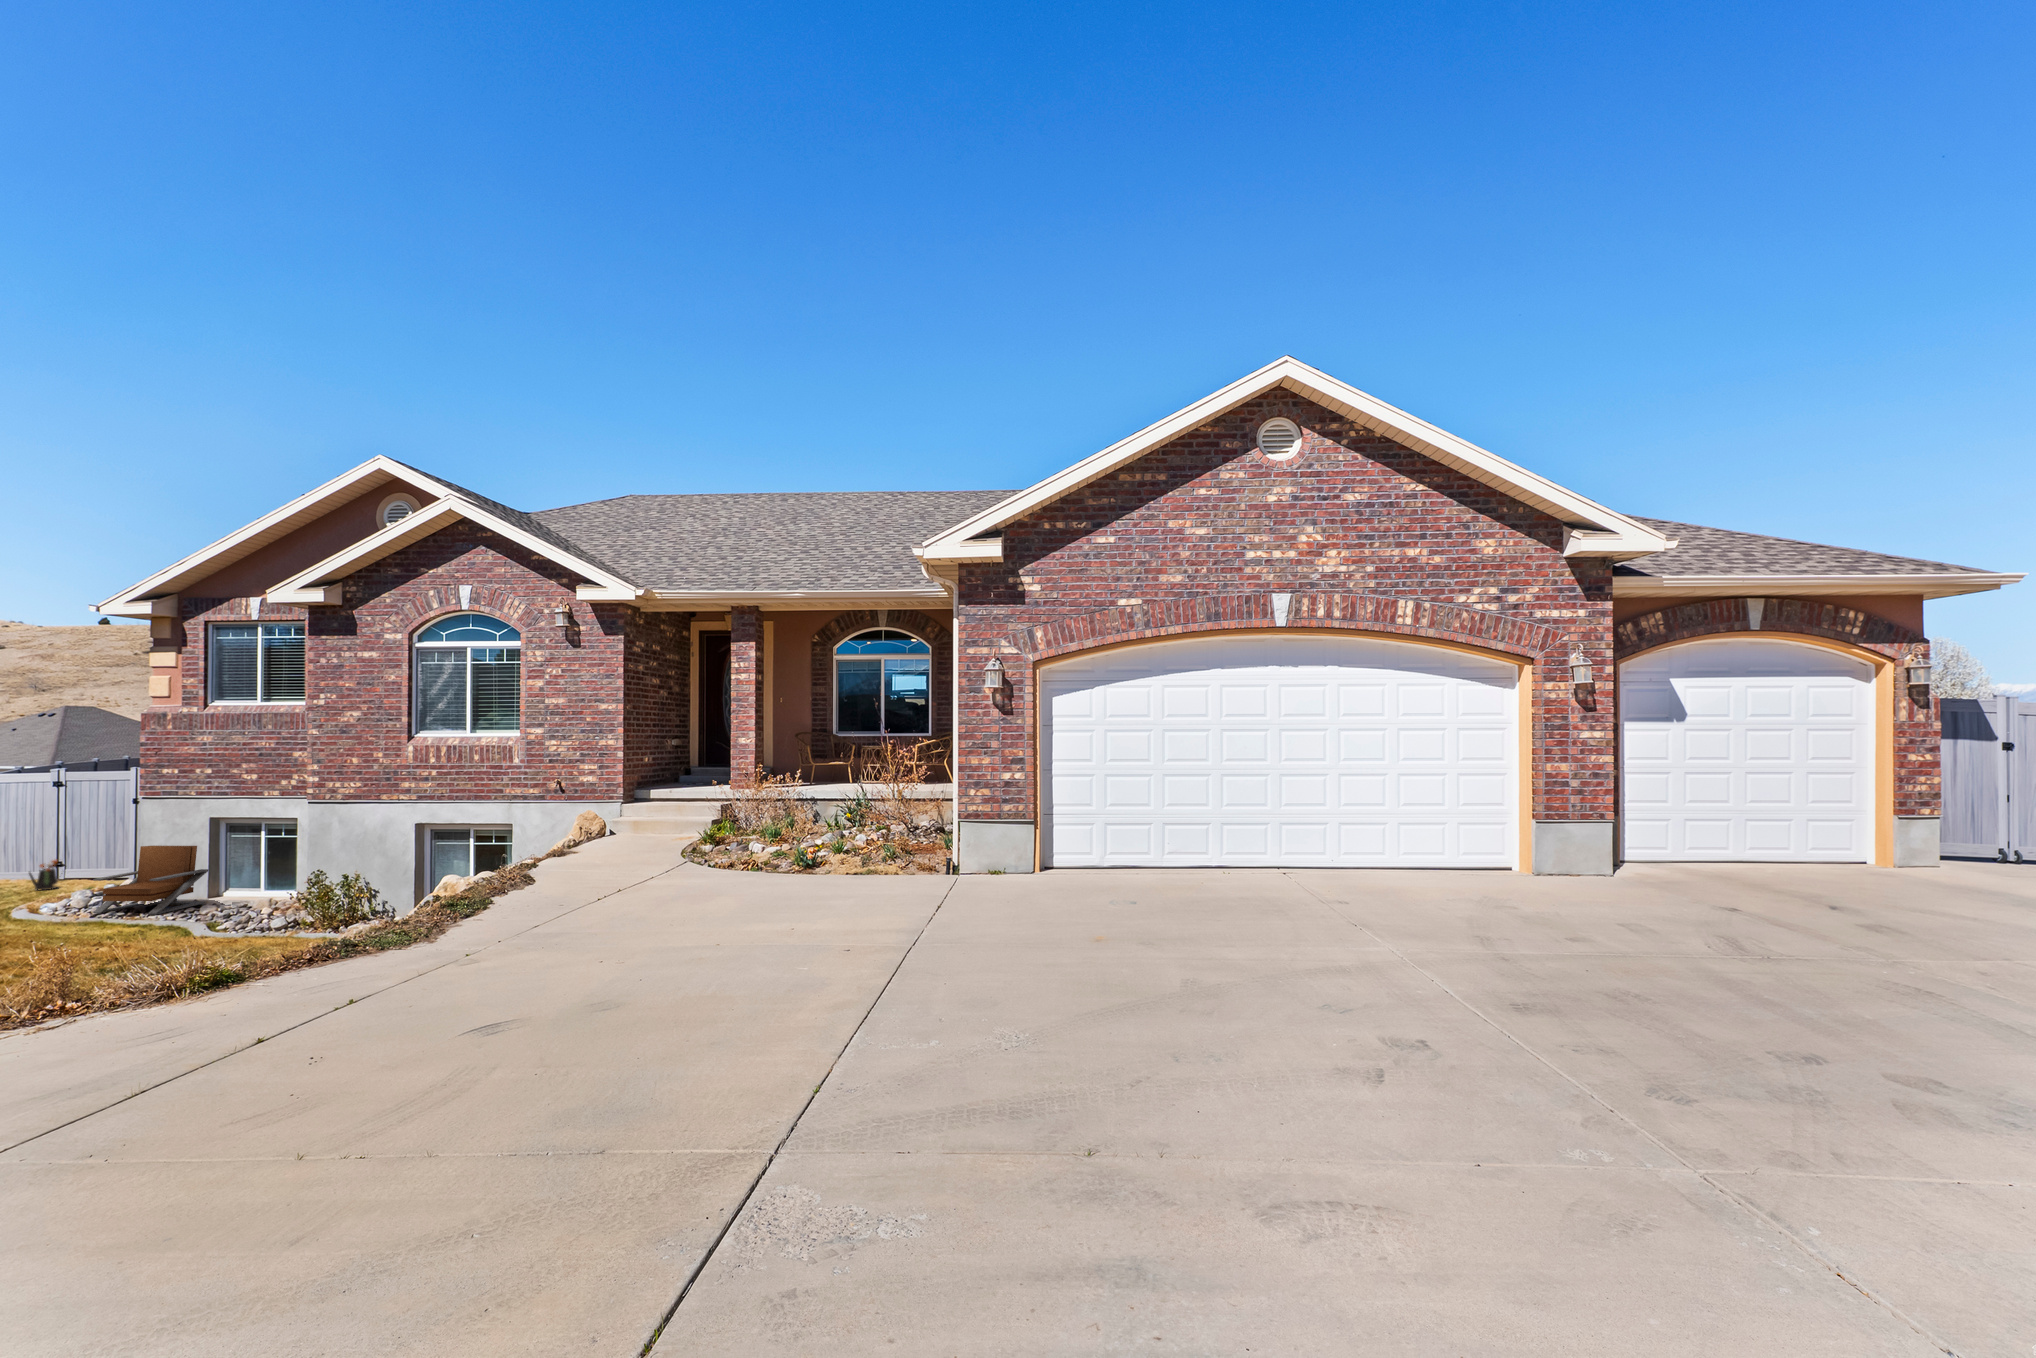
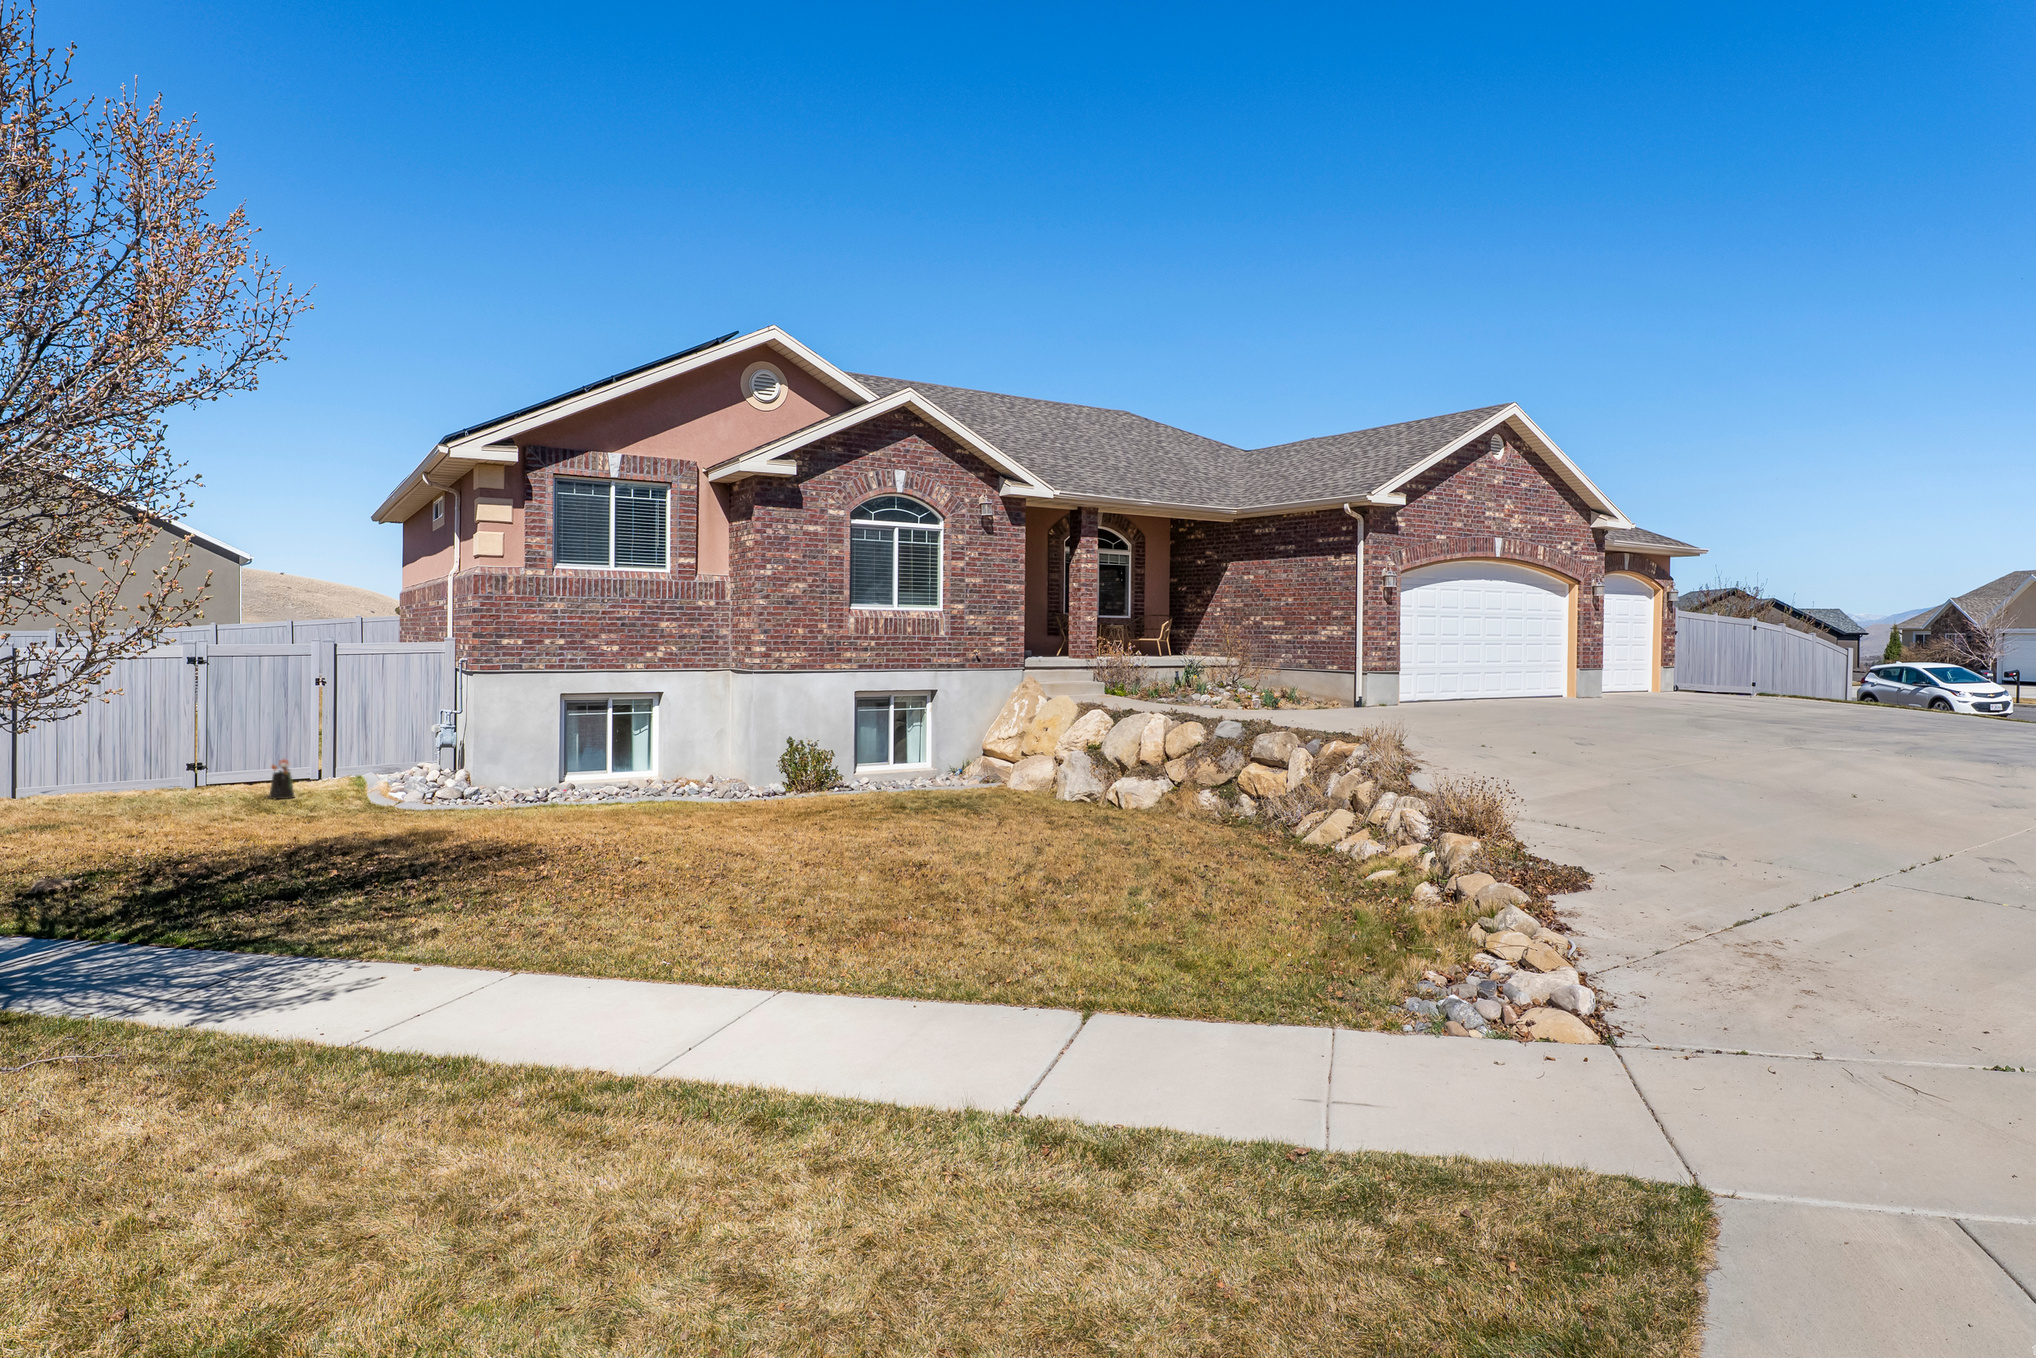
lounge chair: present [93,846,208,915] -> none [499,728,593,806]

